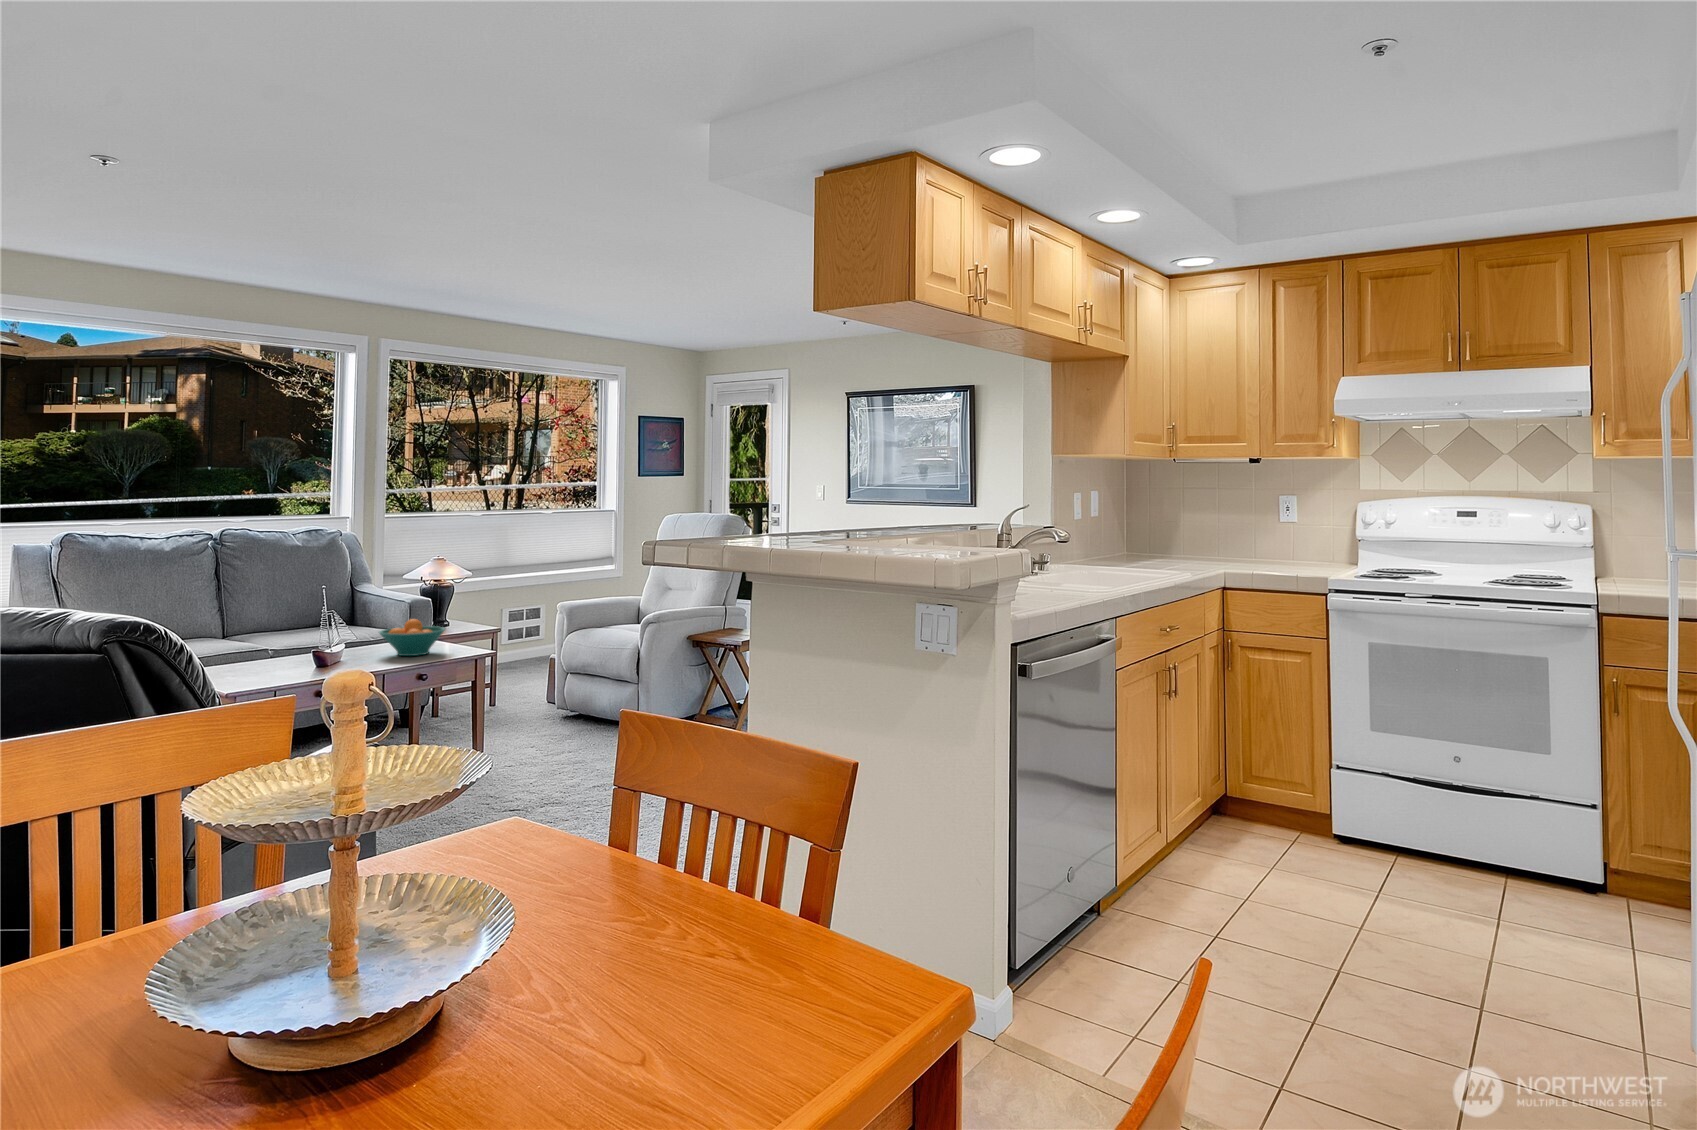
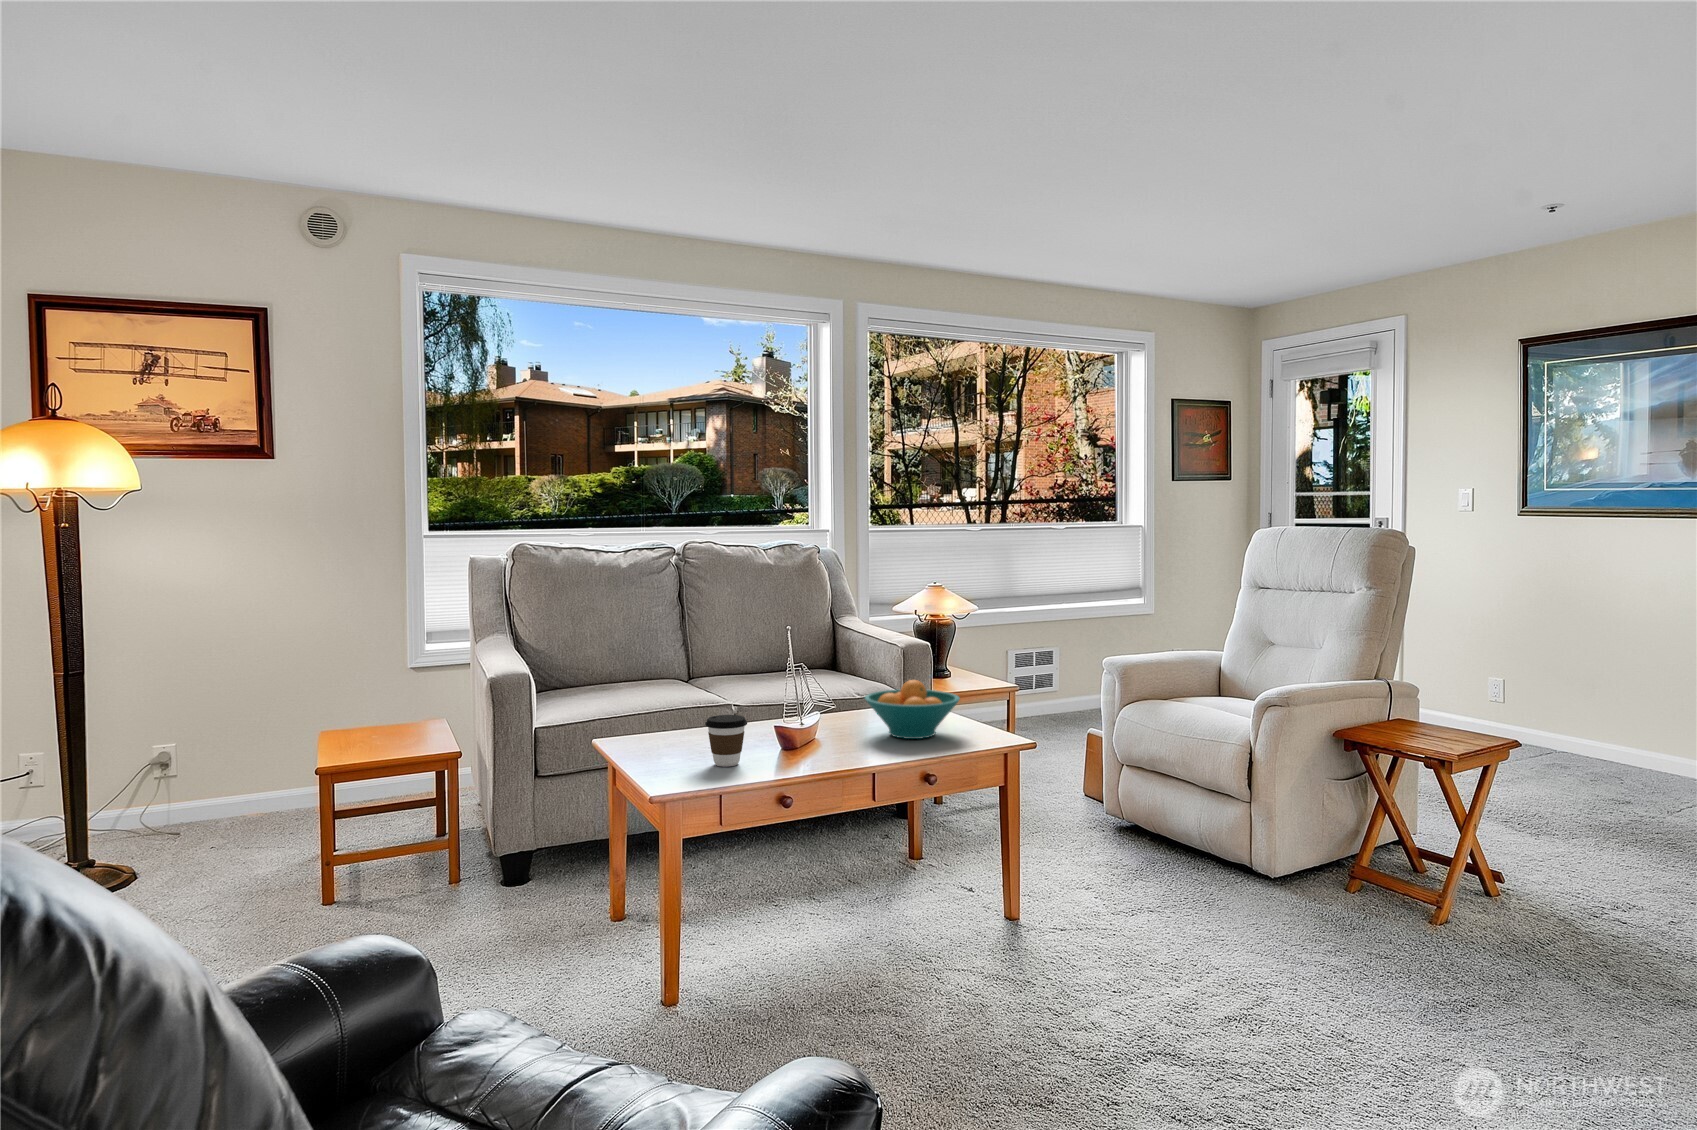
coffee cup: none [263,644,294,677] -> present [705,715,747,767]

